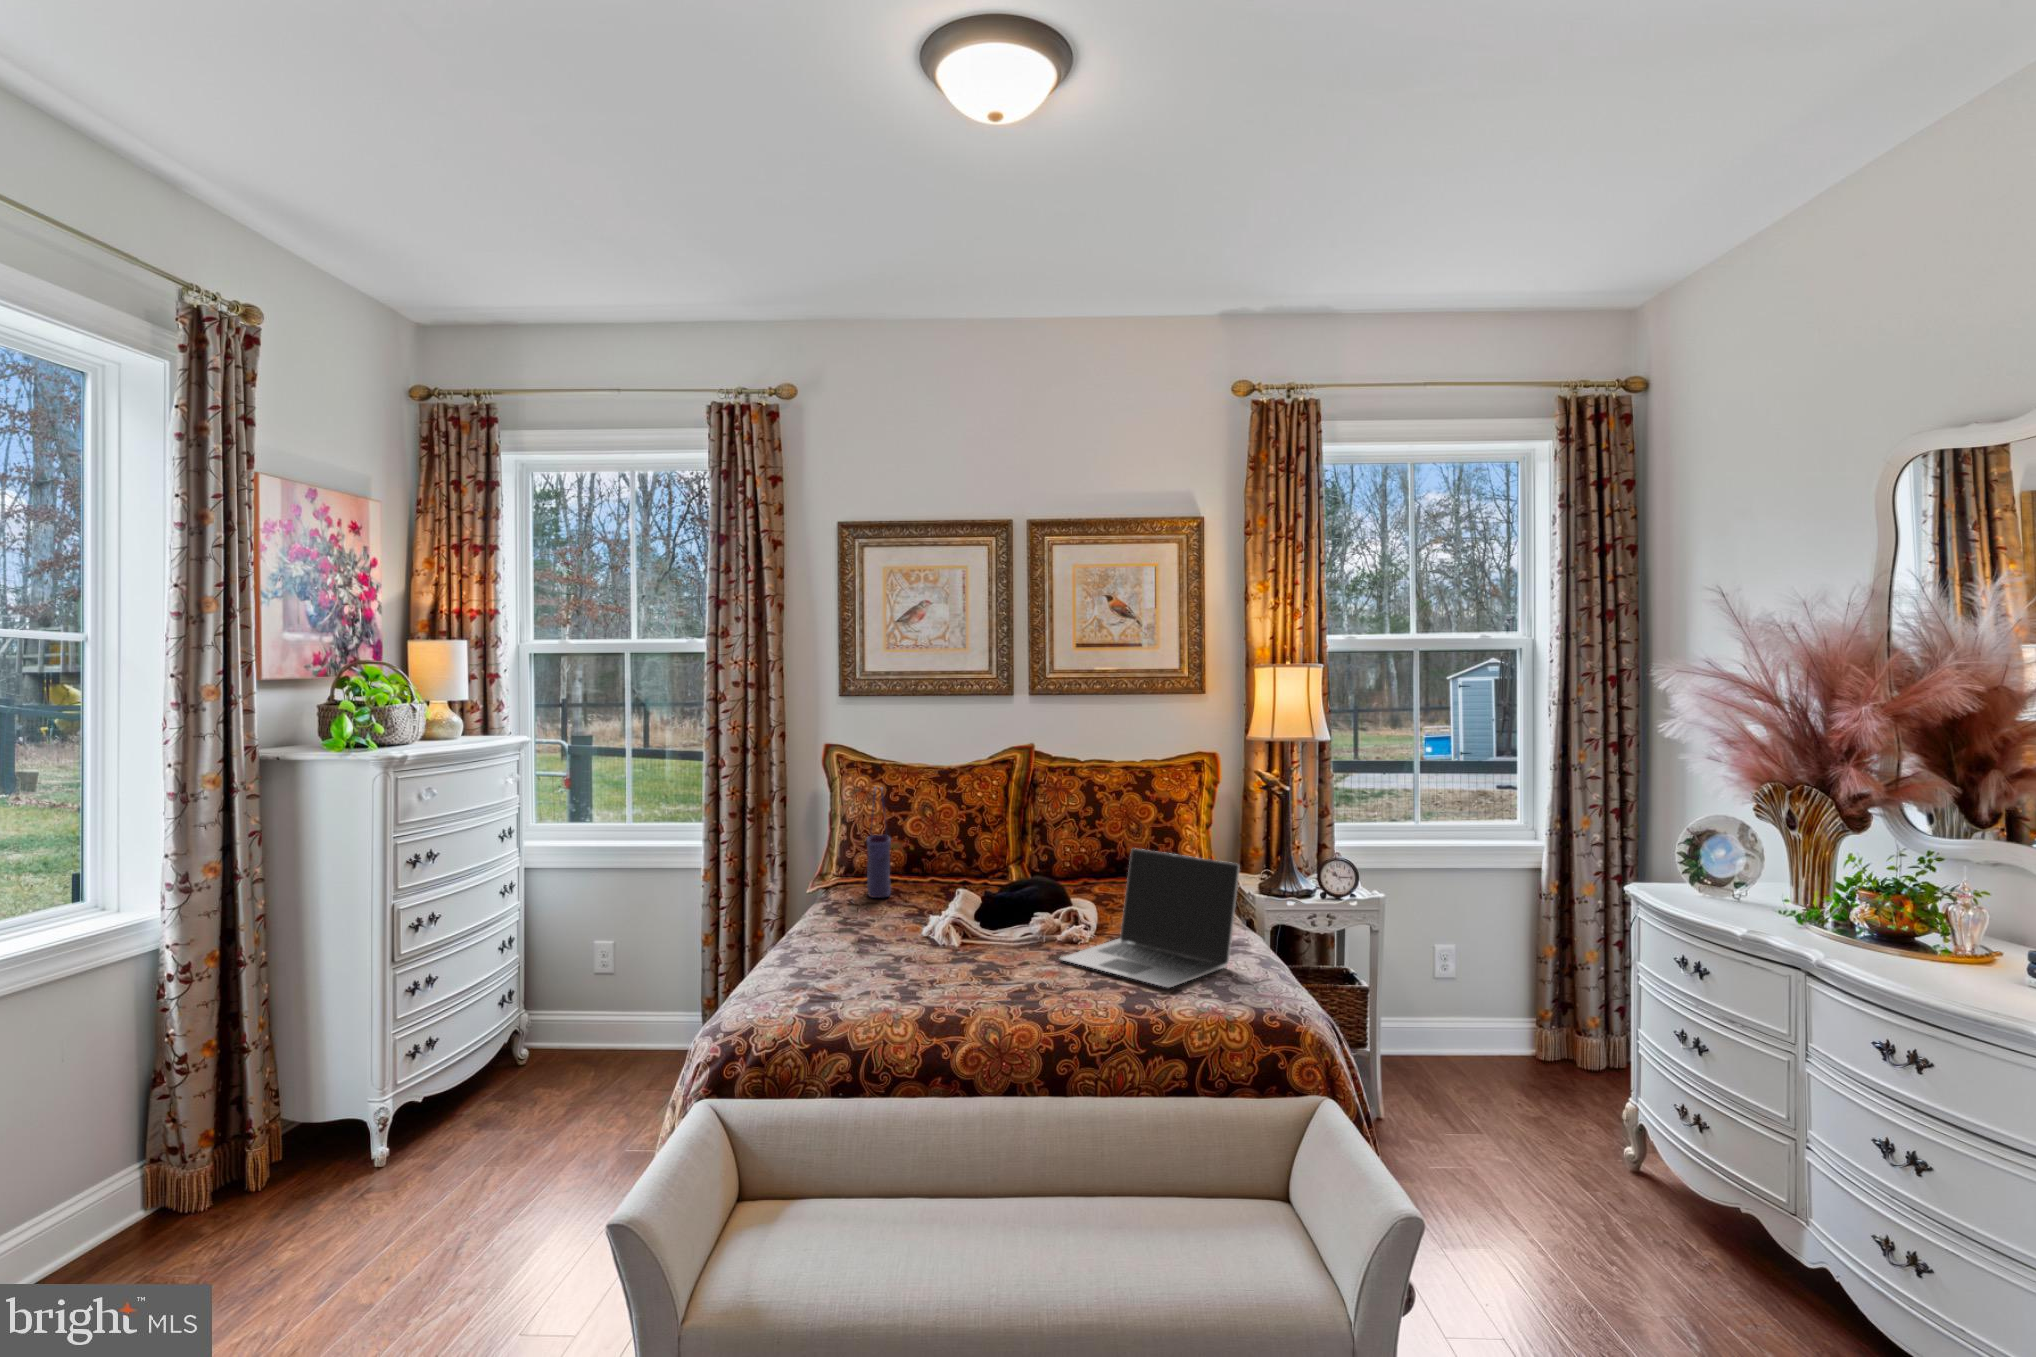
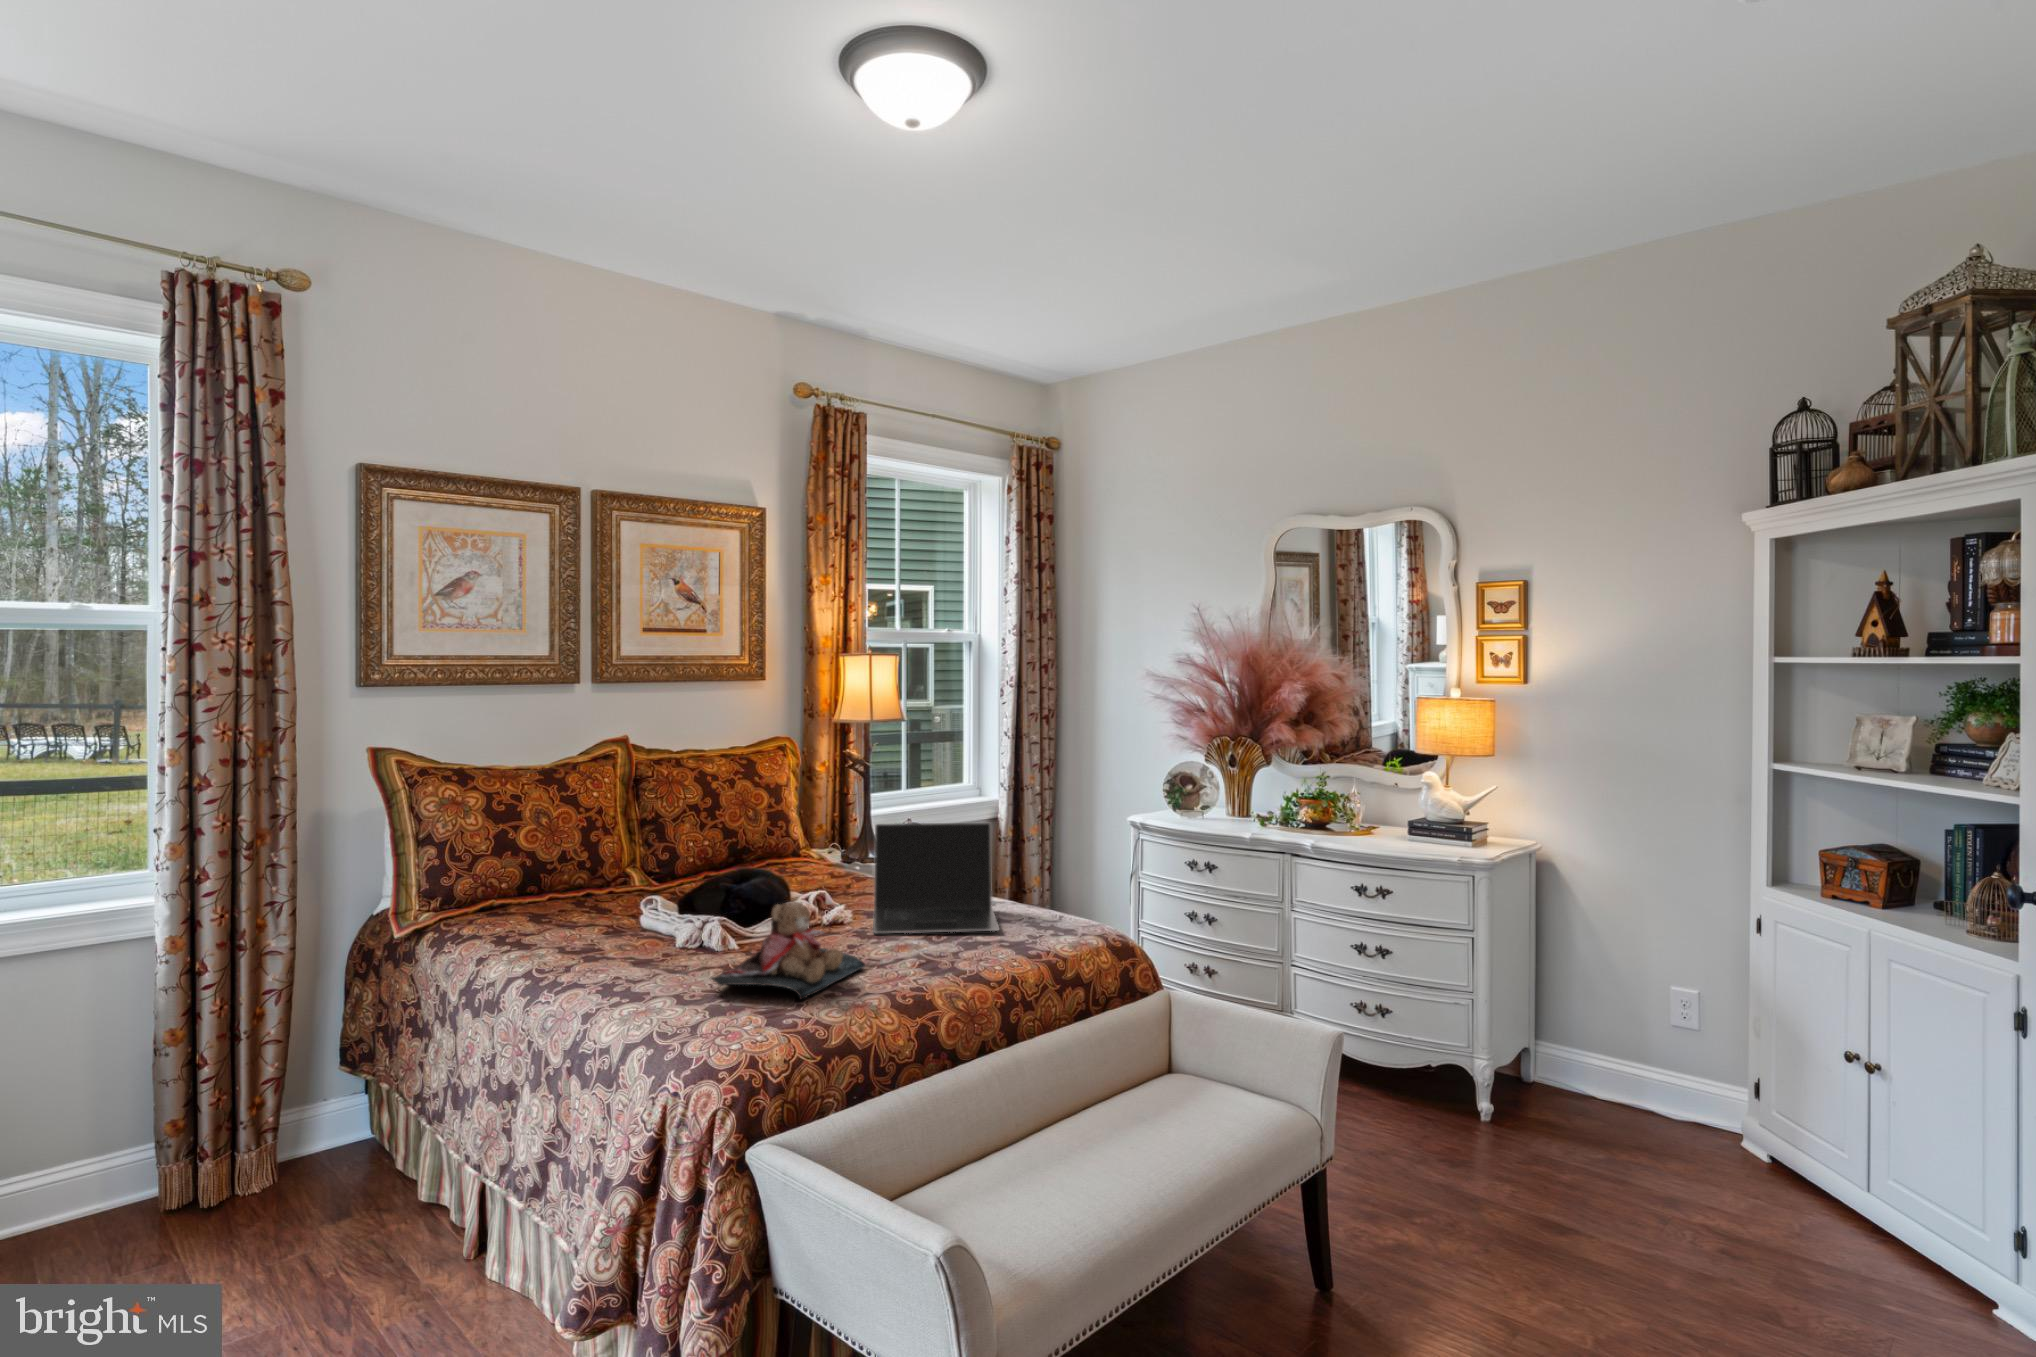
tote bag: present [867,787,891,898] -> none [516,795,565,927]
teddy bear: none [828,901,976,995] -> present [710,901,865,999]

